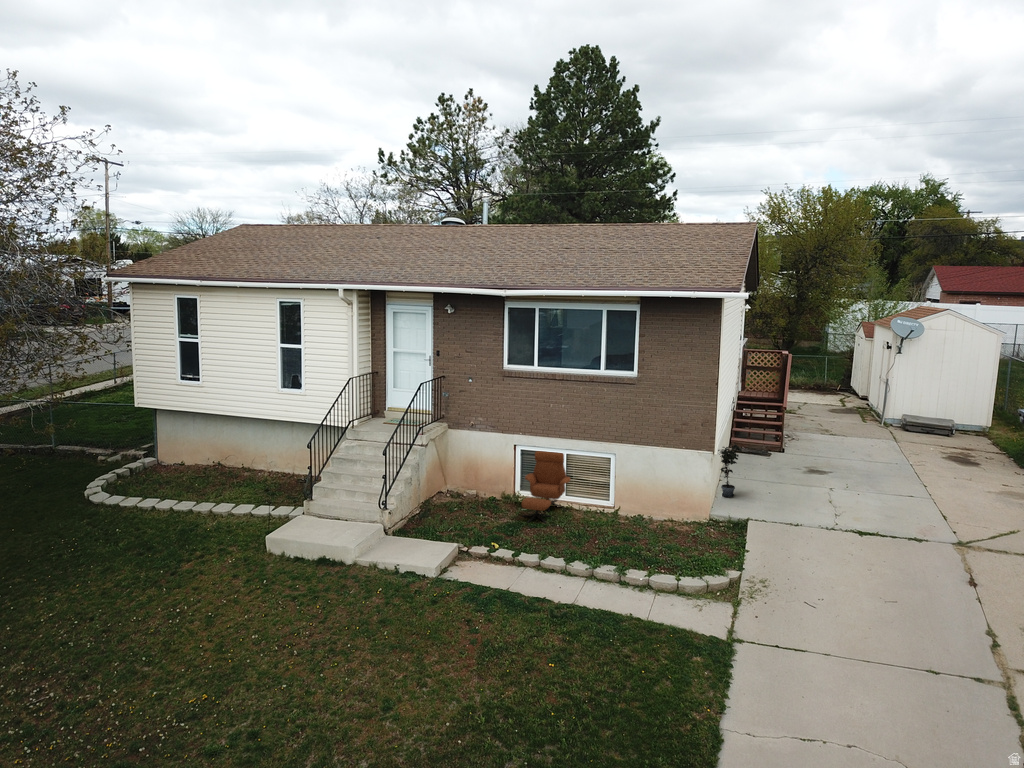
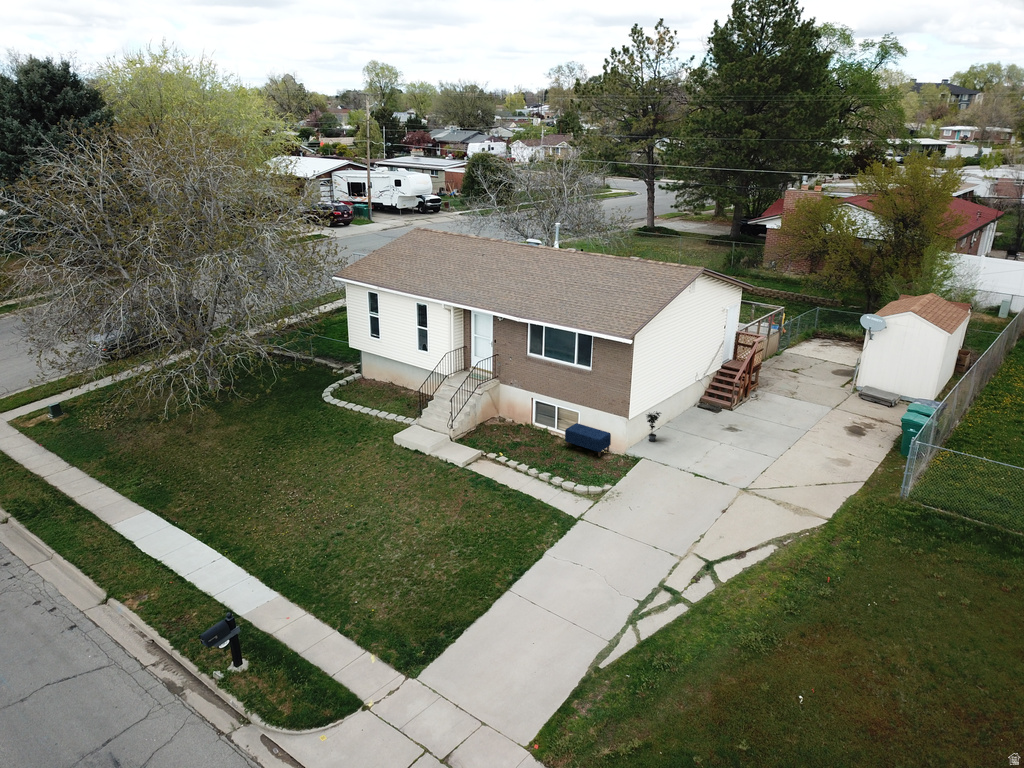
lounge chair: present [522,451,570,523] -> none [527,403,558,444]
bench: none [598,477,679,529] -> present [565,423,611,457]

